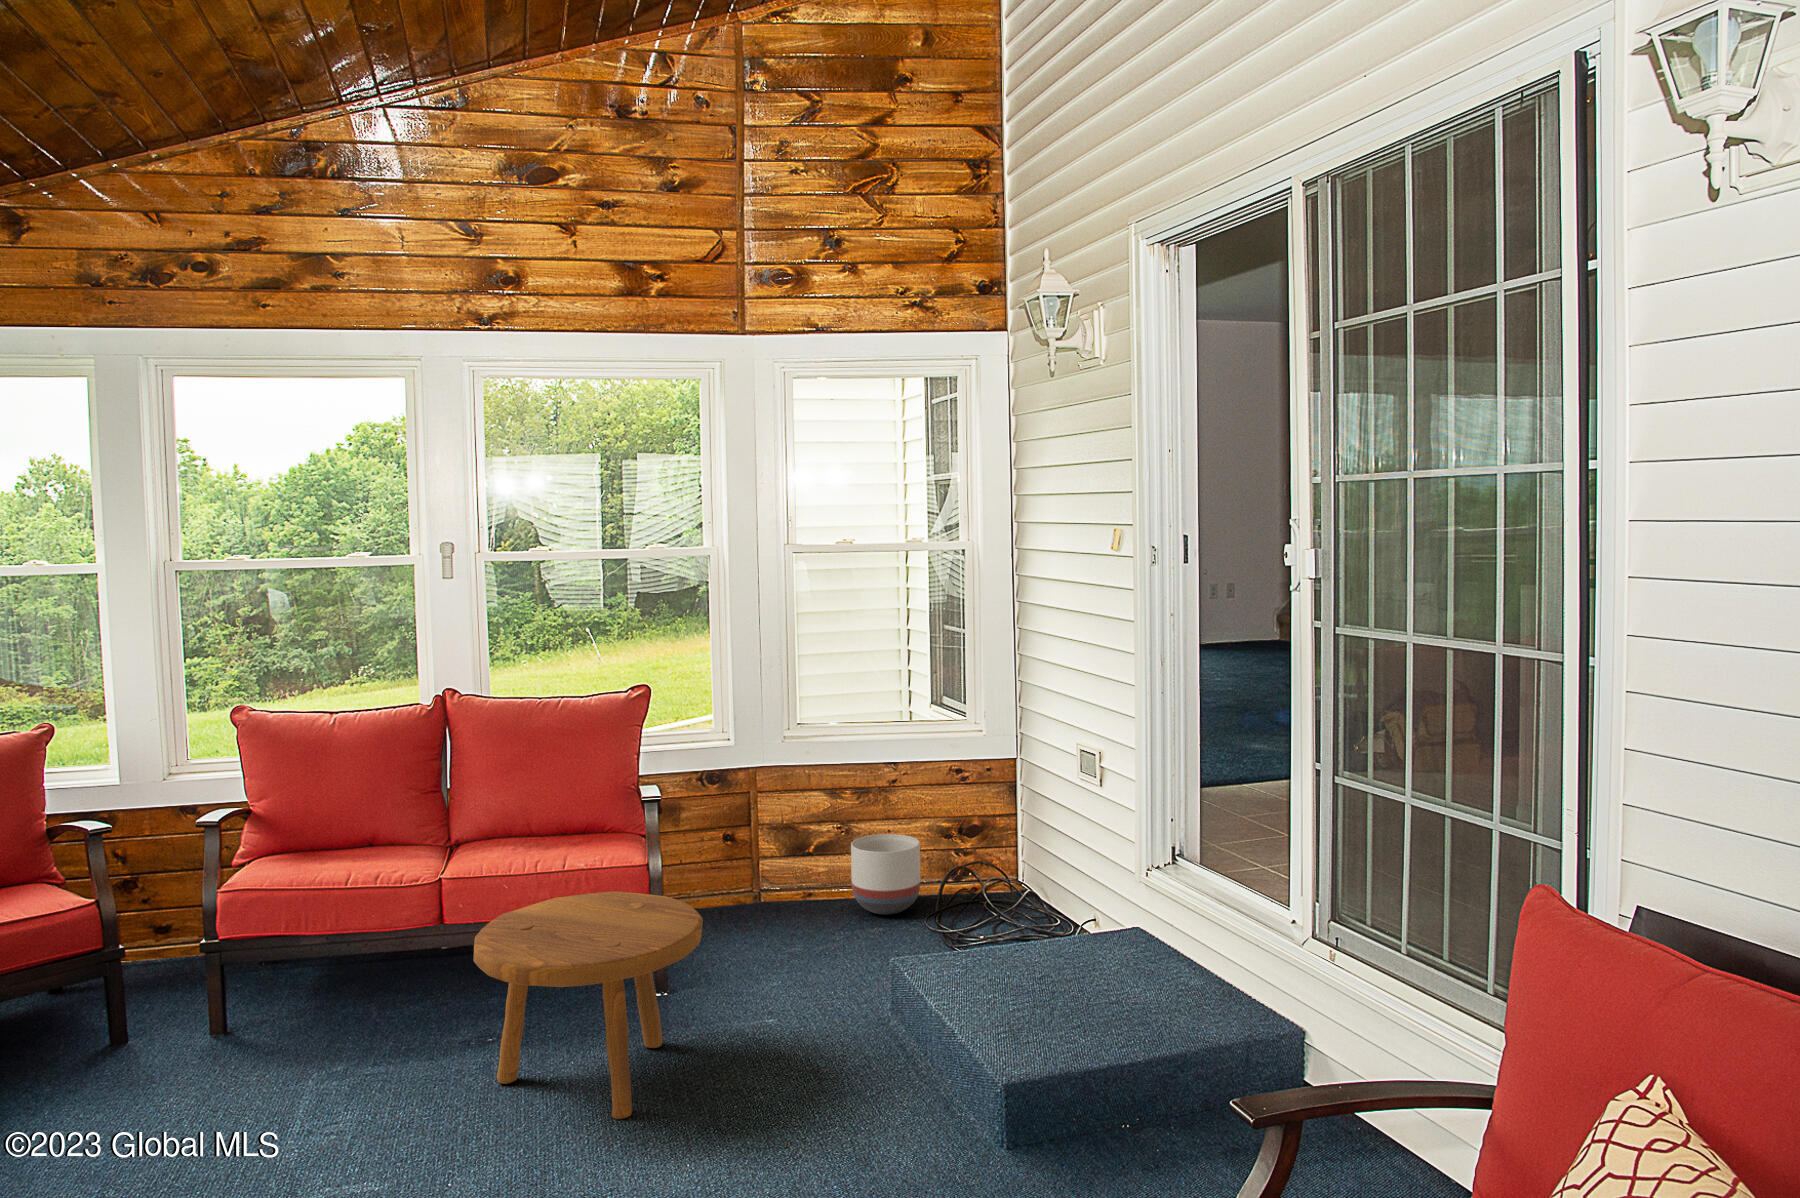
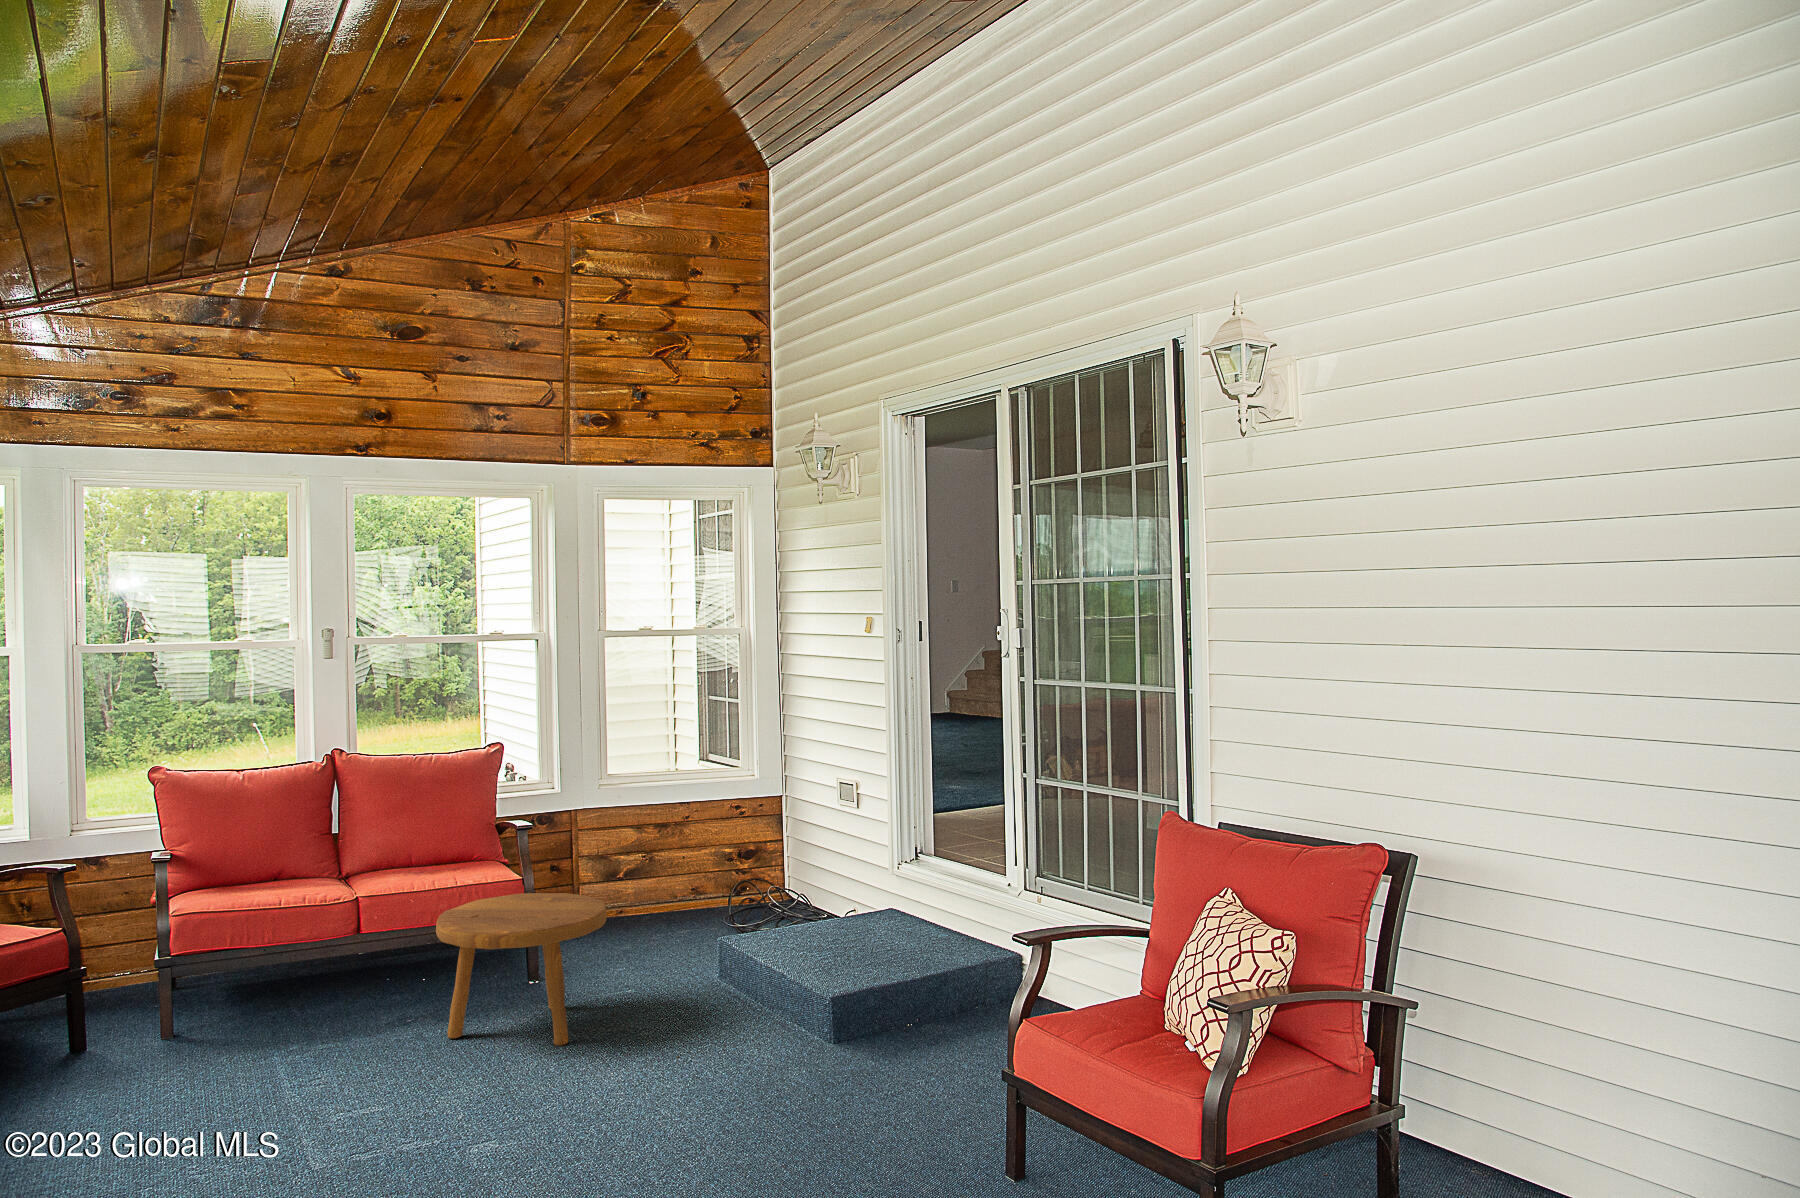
planter: present [851,834,920,915] -> none [659,860,715,922]

